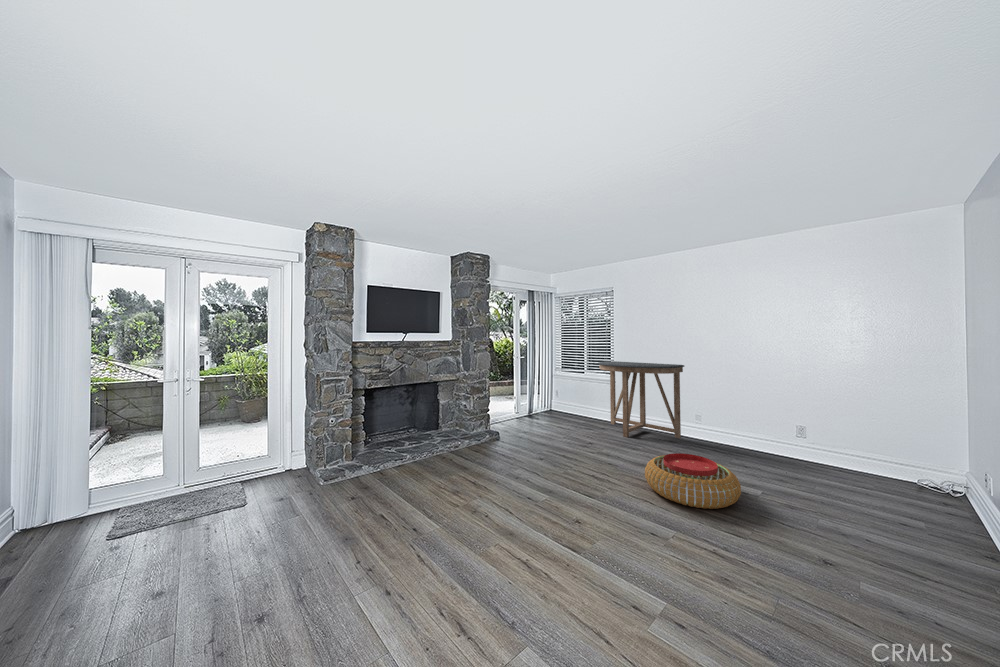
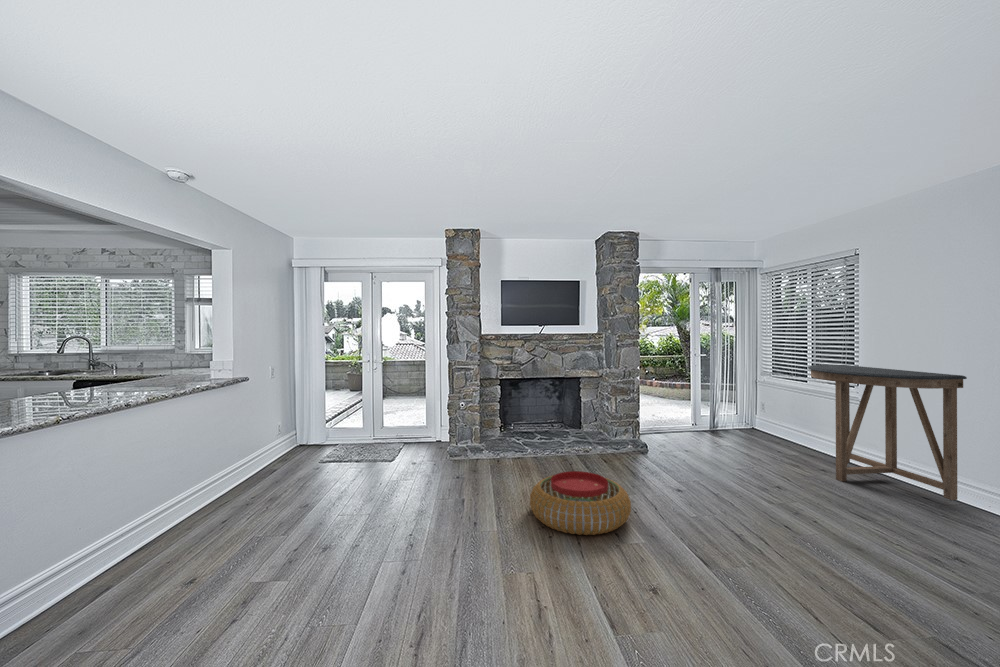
pouf: present [645,453,741,509] -> present [530,471,631,535]

